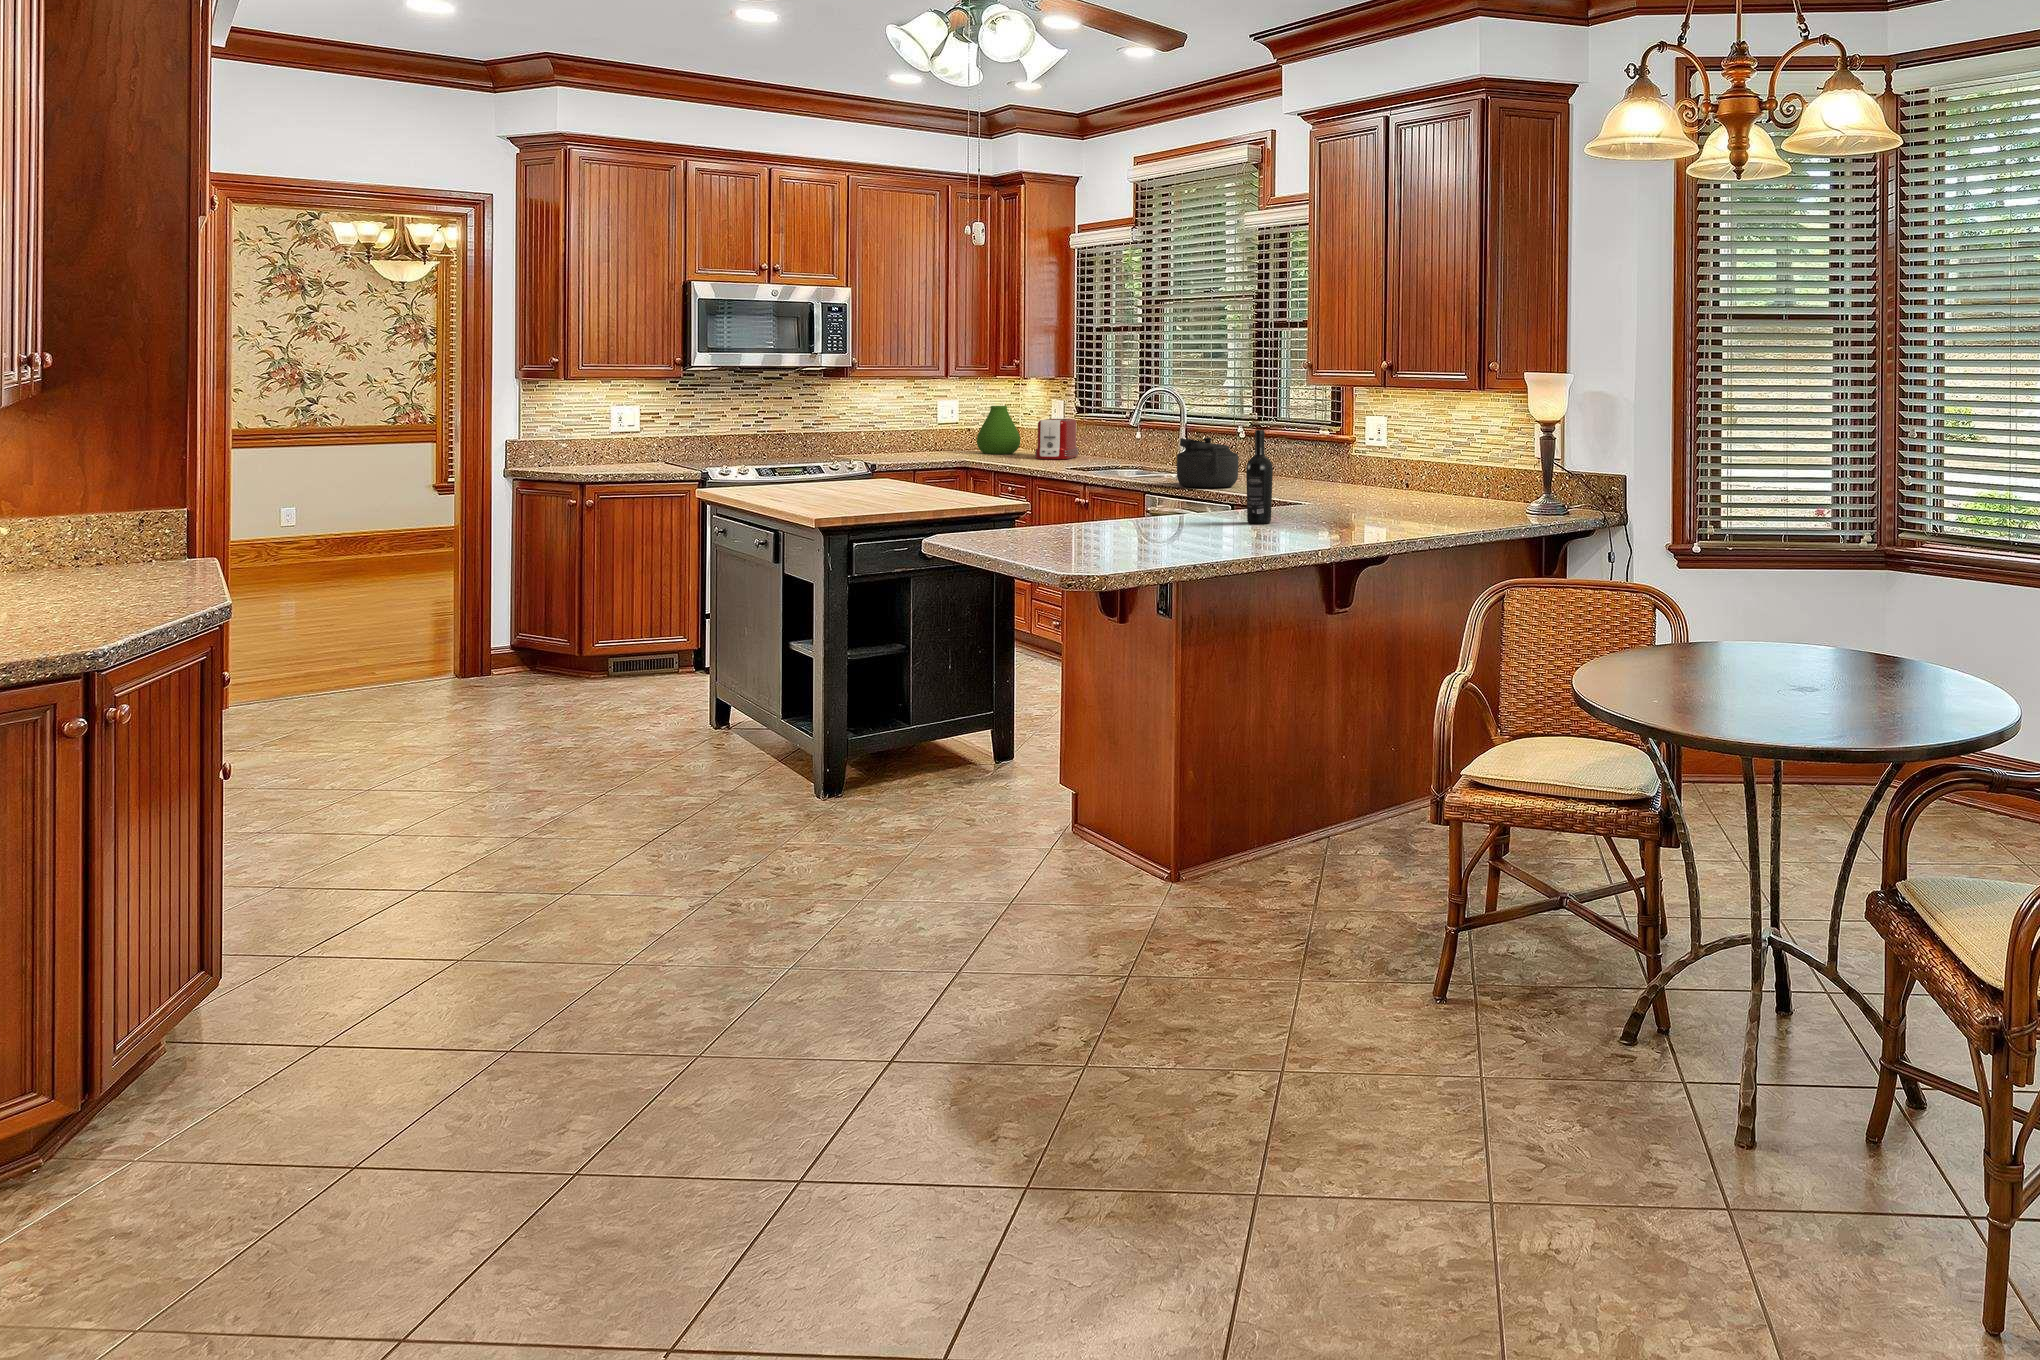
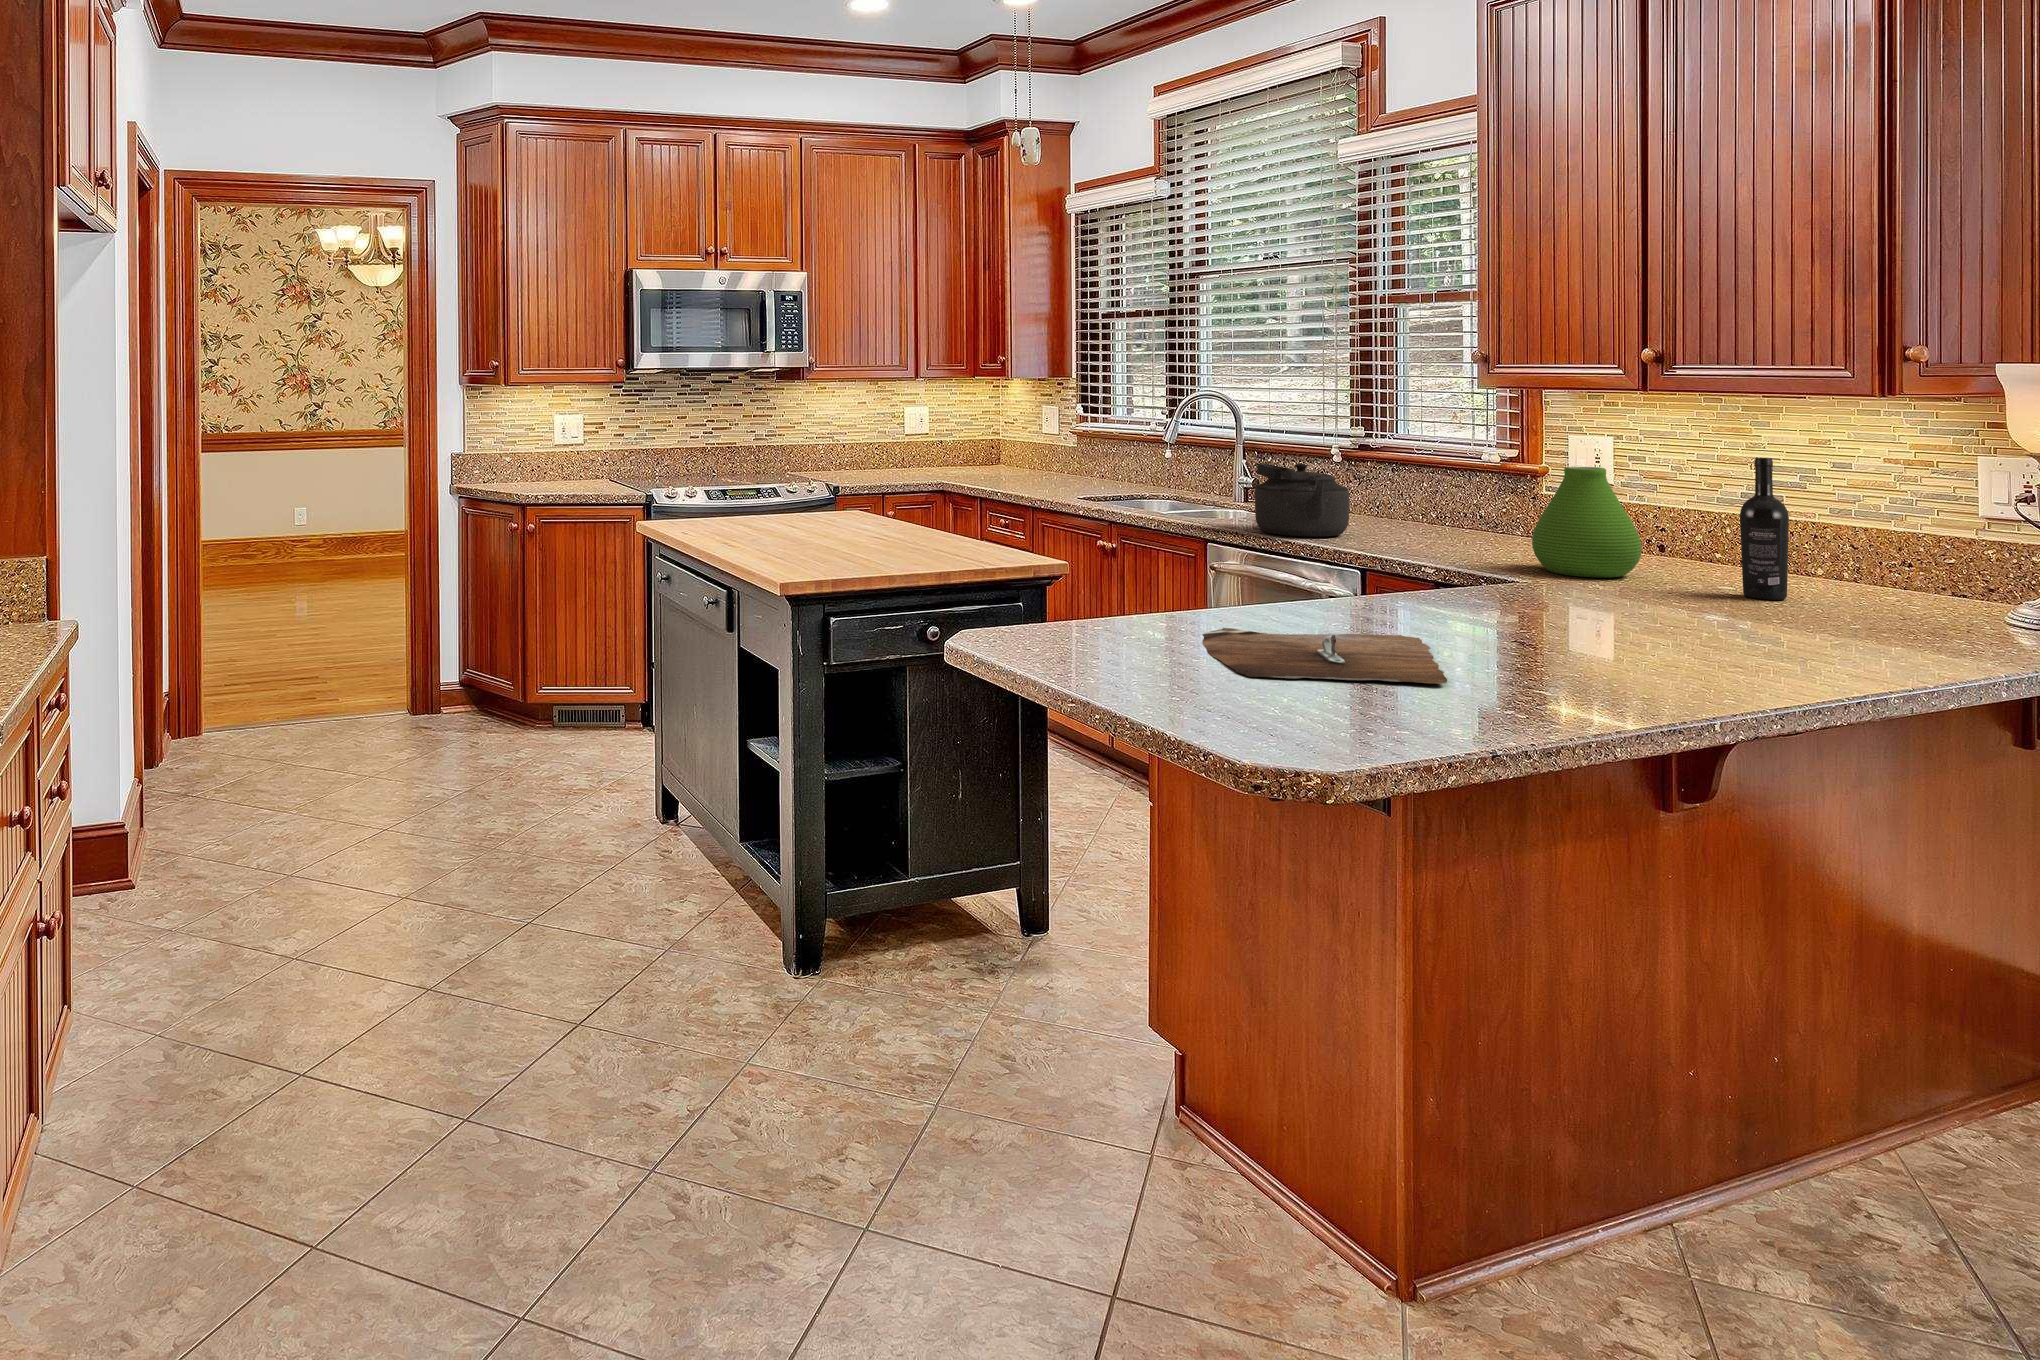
vase: present [977,406,1020,454] -> present [1532,467,1642,578]
toaster: present [1035,419,1079,459] -> none [1029,430,1082,482]
wine bottle: present [1246,430,1273,524] -> present [1740,458,1789,600]
cutting board: none [1083,525,1215,548] -> present [1202,628,1447,684]

